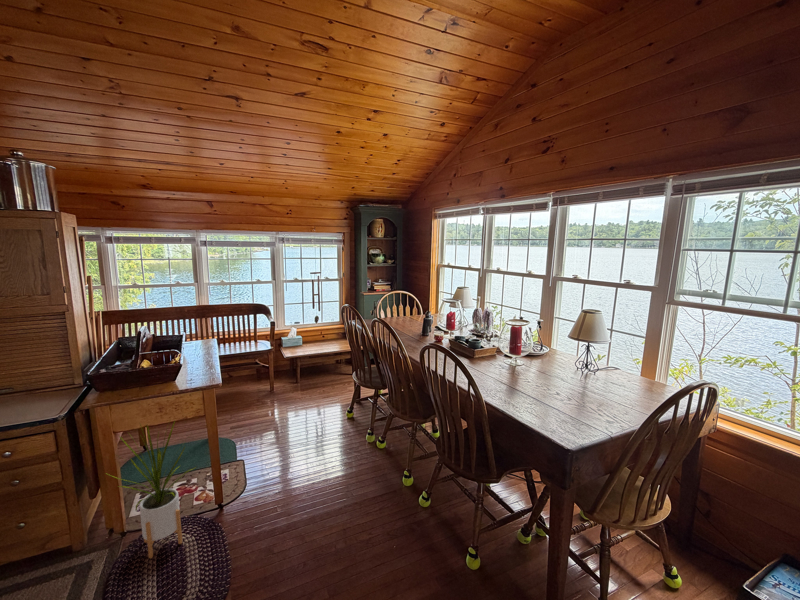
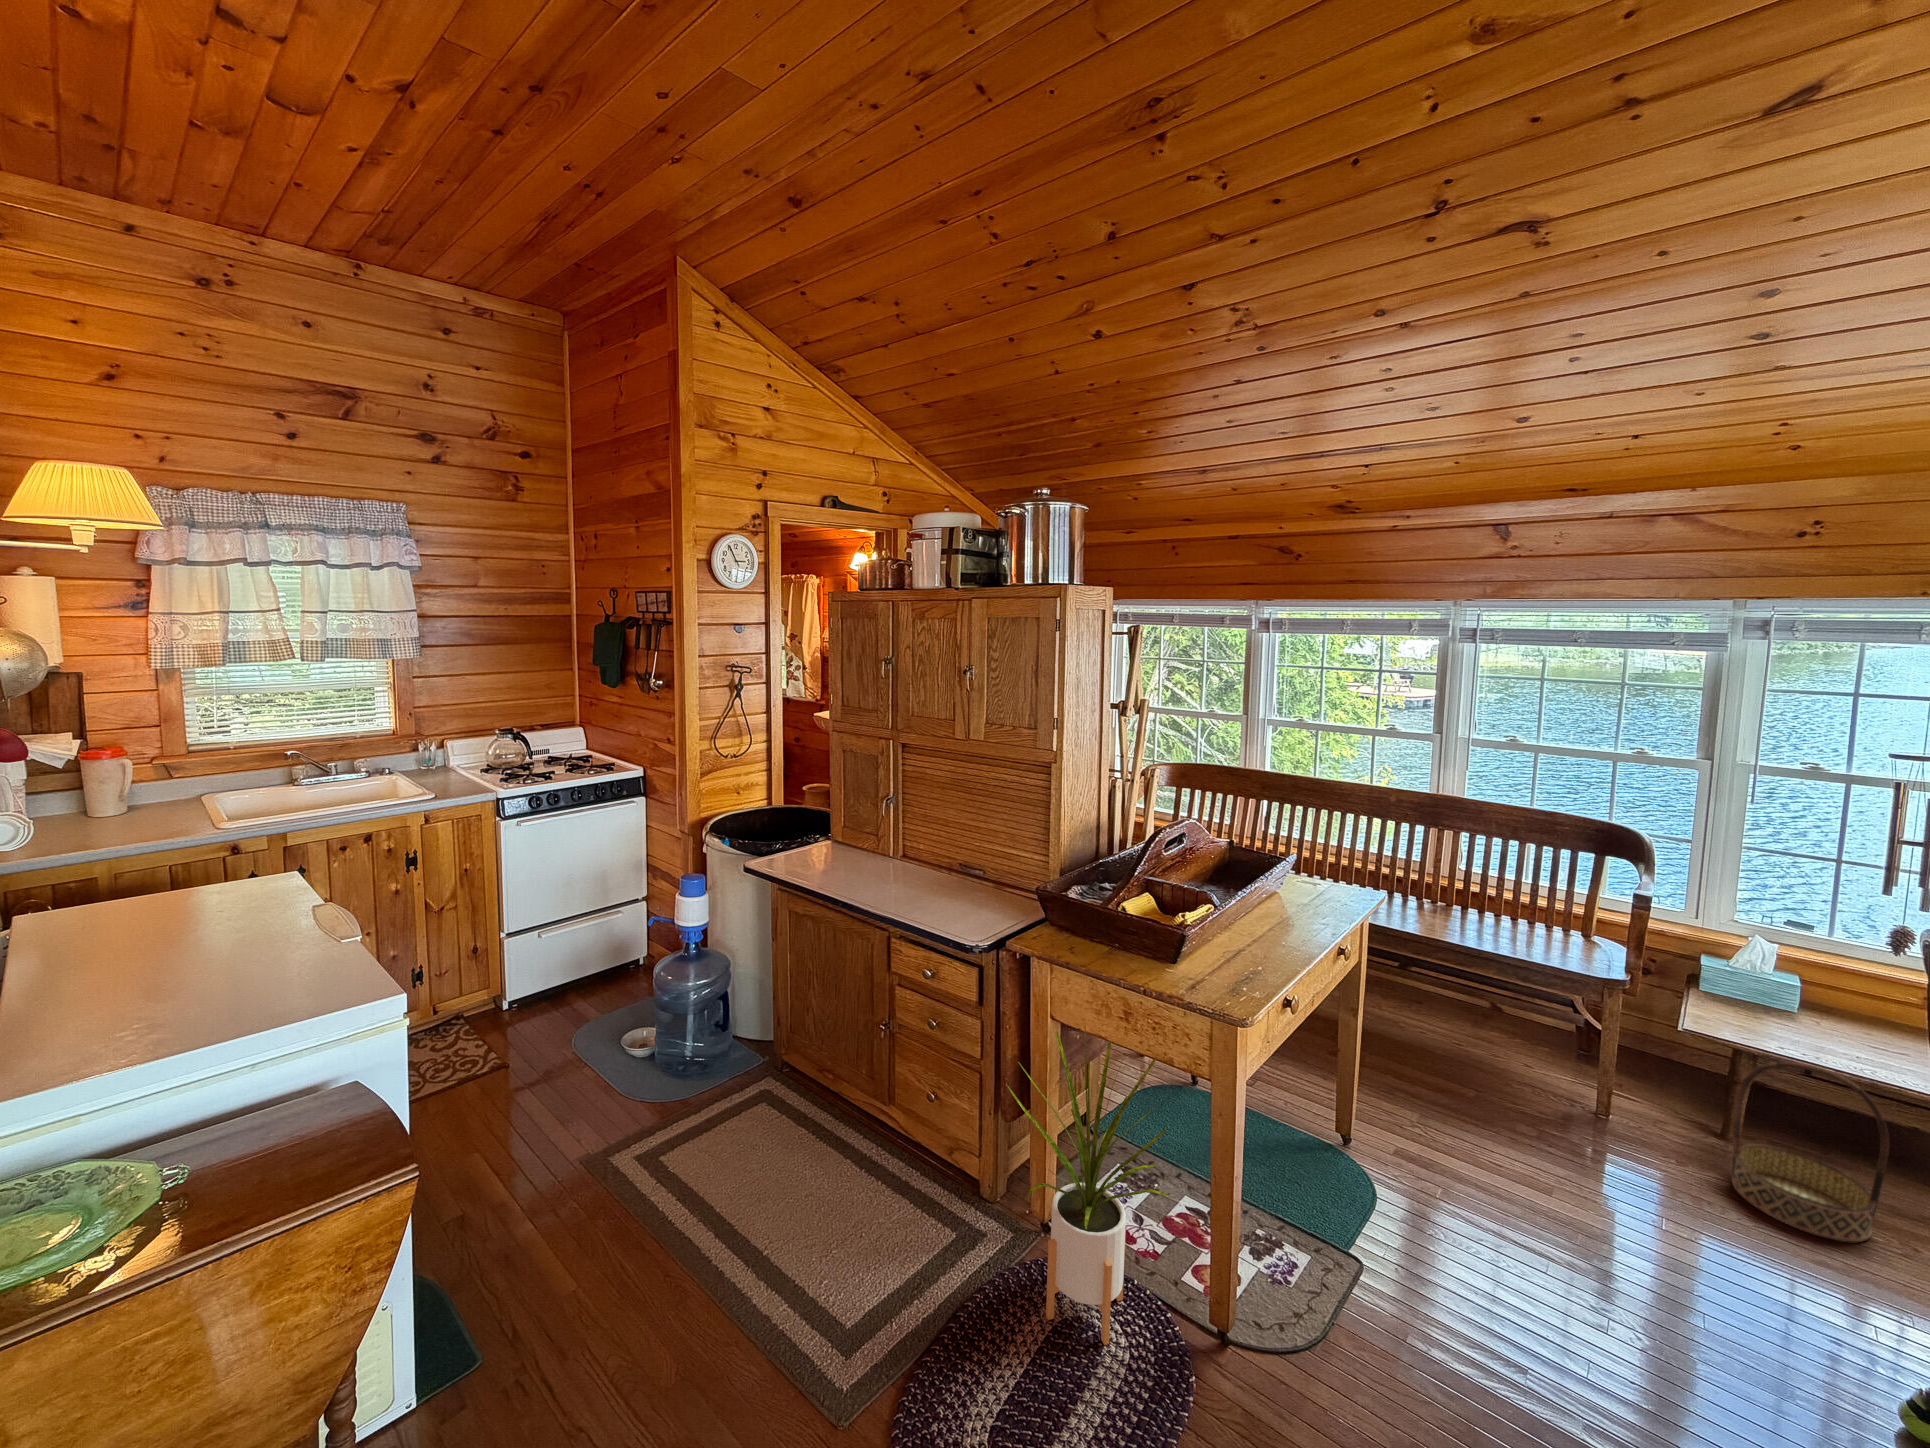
basket: none [303,352,329,393] -> present [1732,1062,1889,1242]

